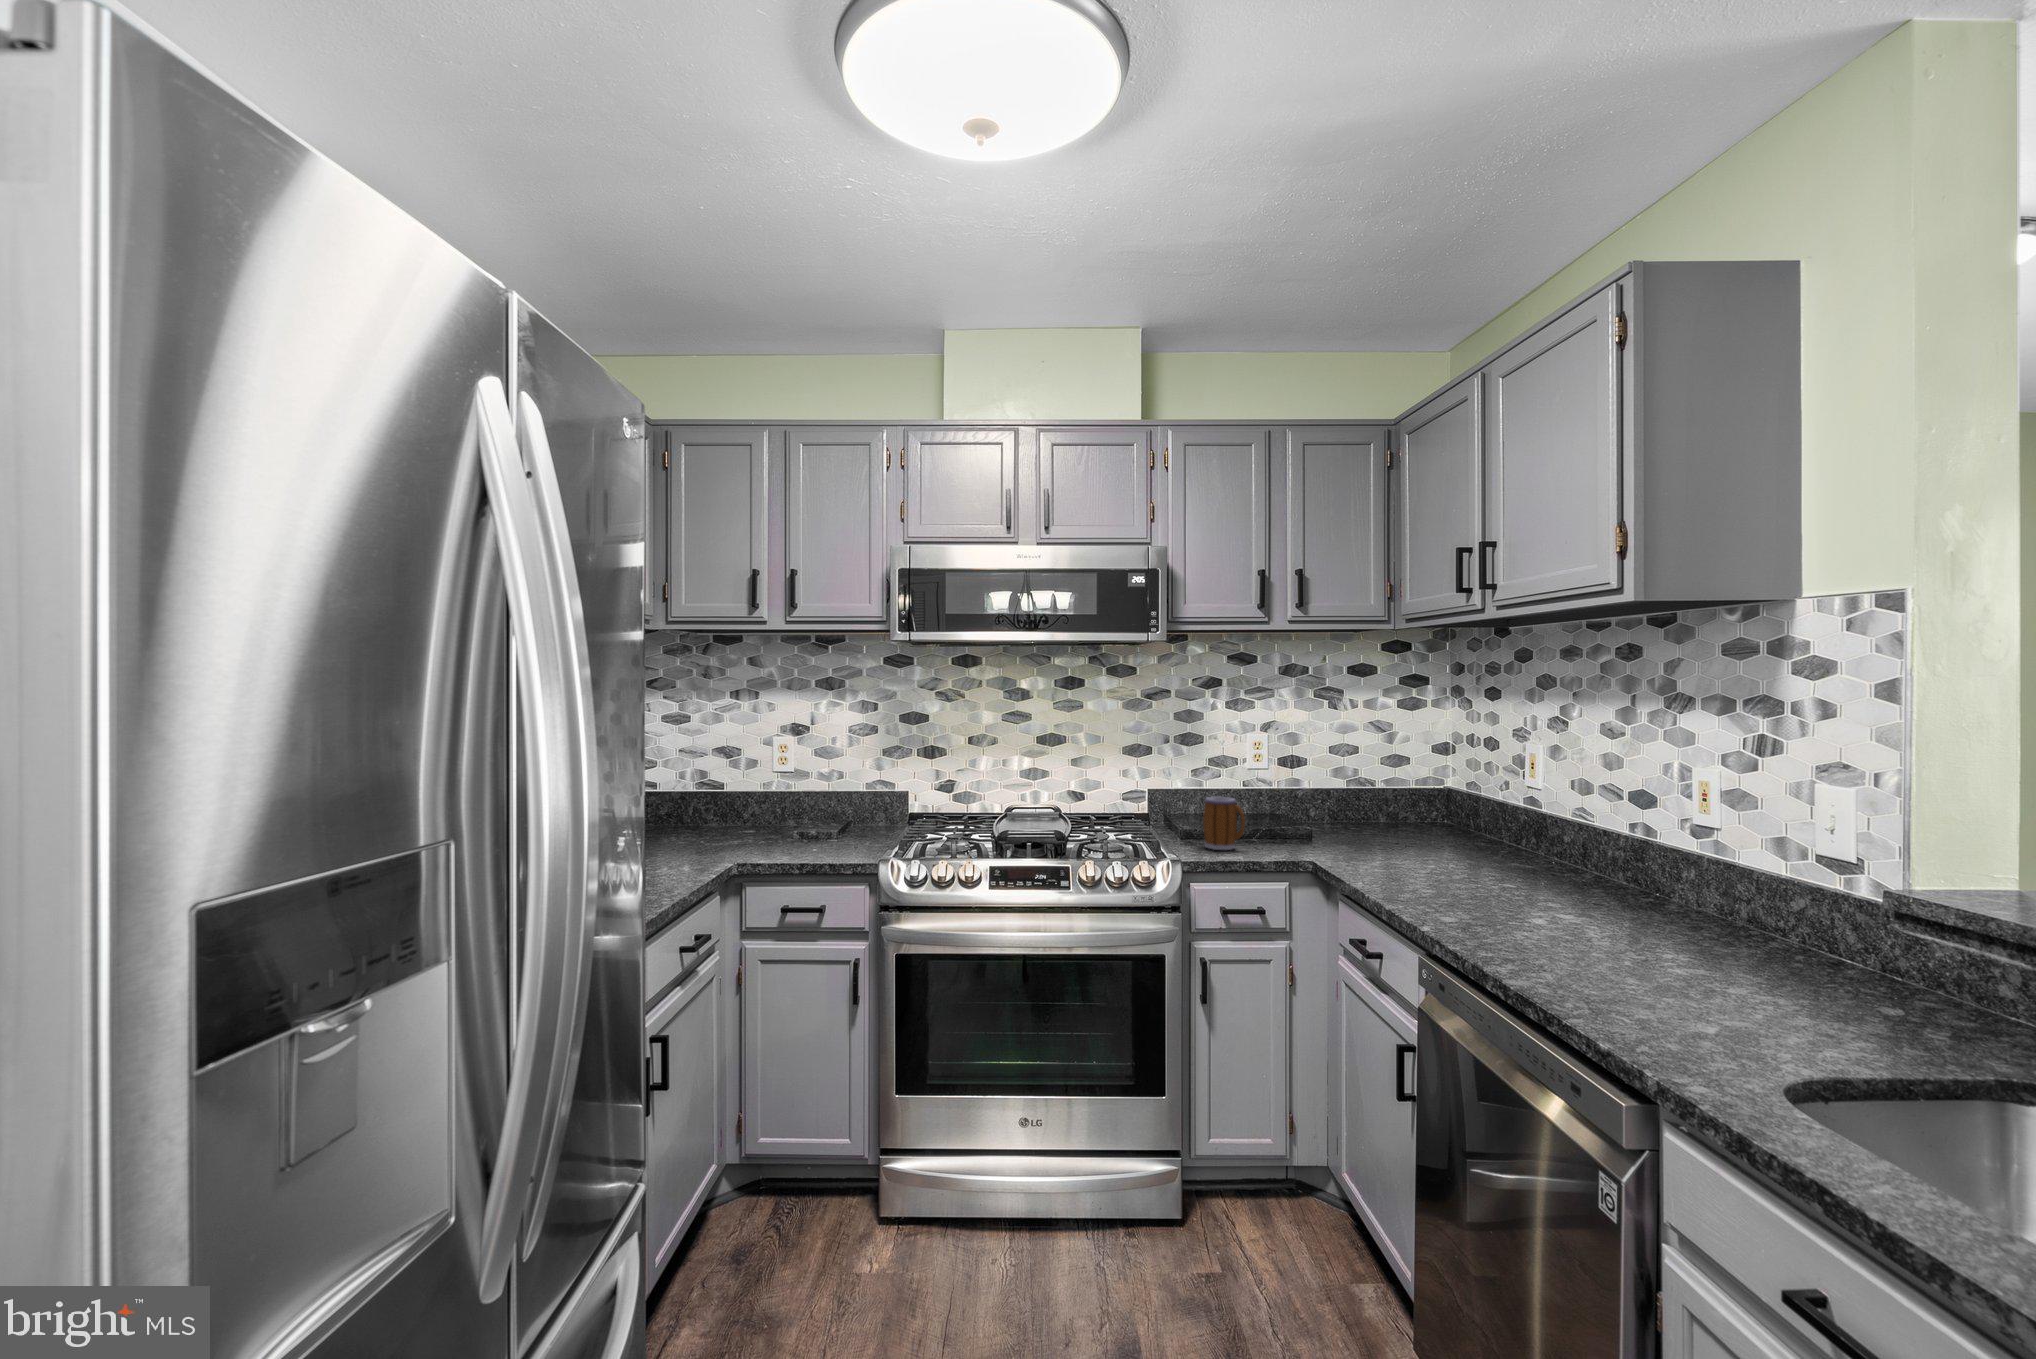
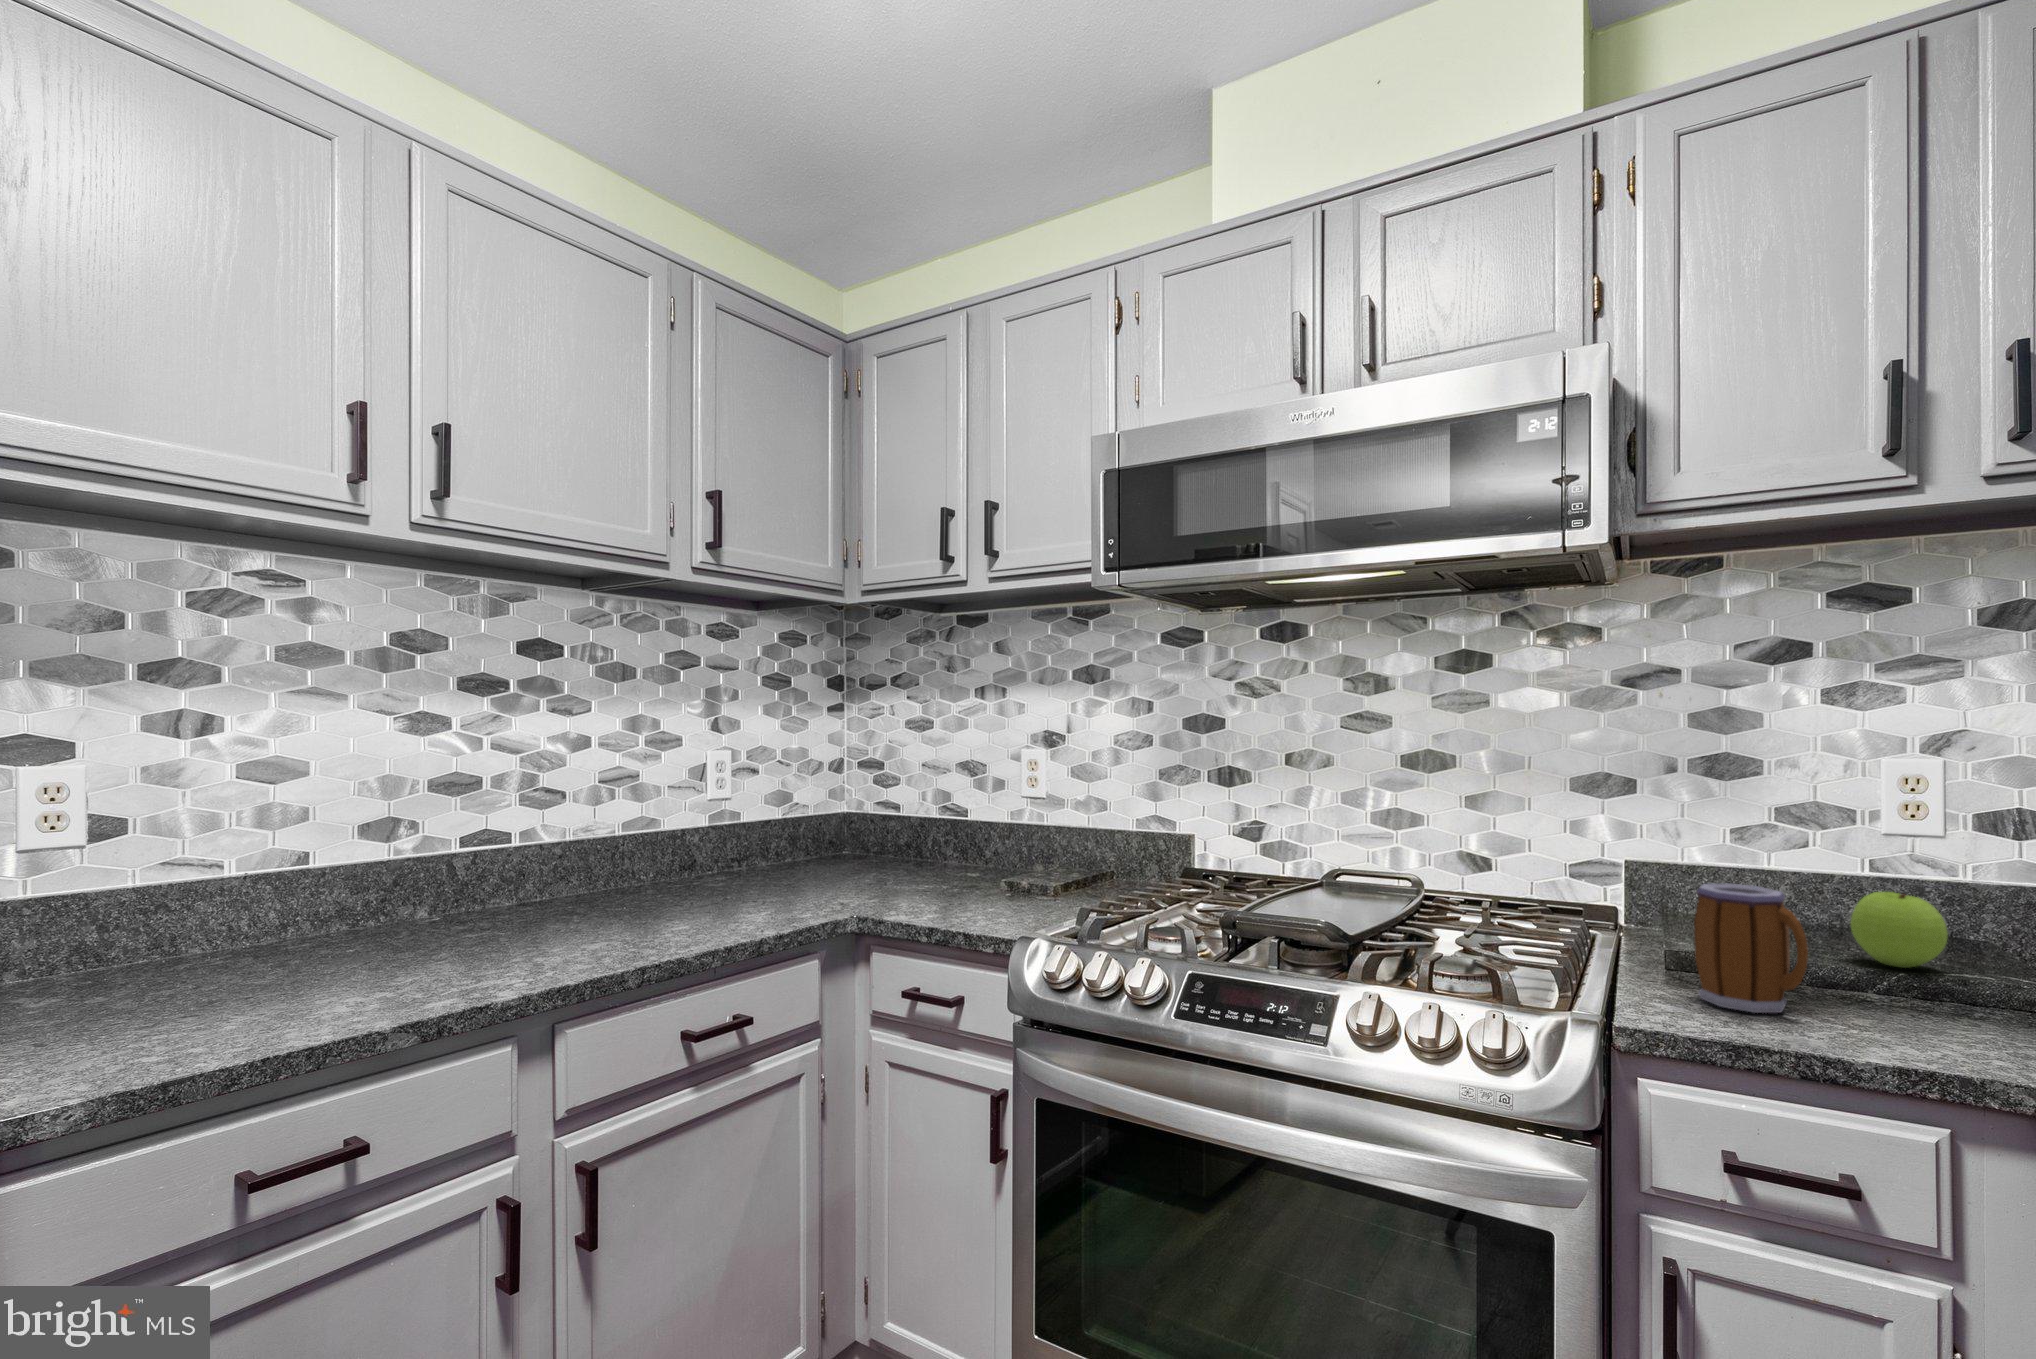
apple: none [1245,795,1277,827] -> present [1851,892,1948,968]

